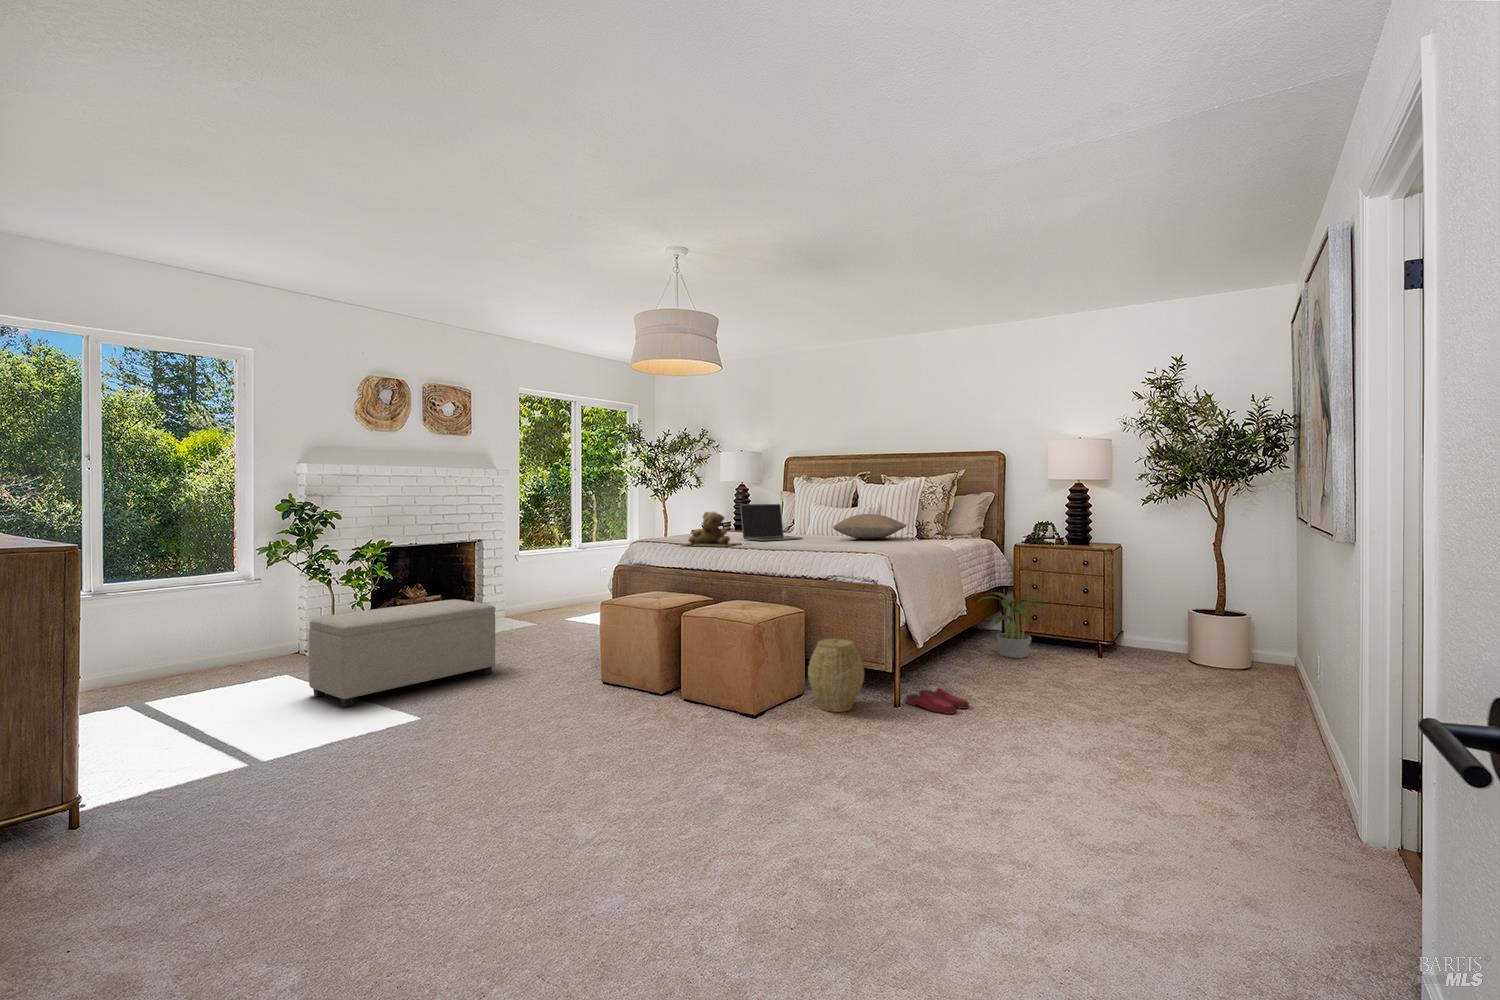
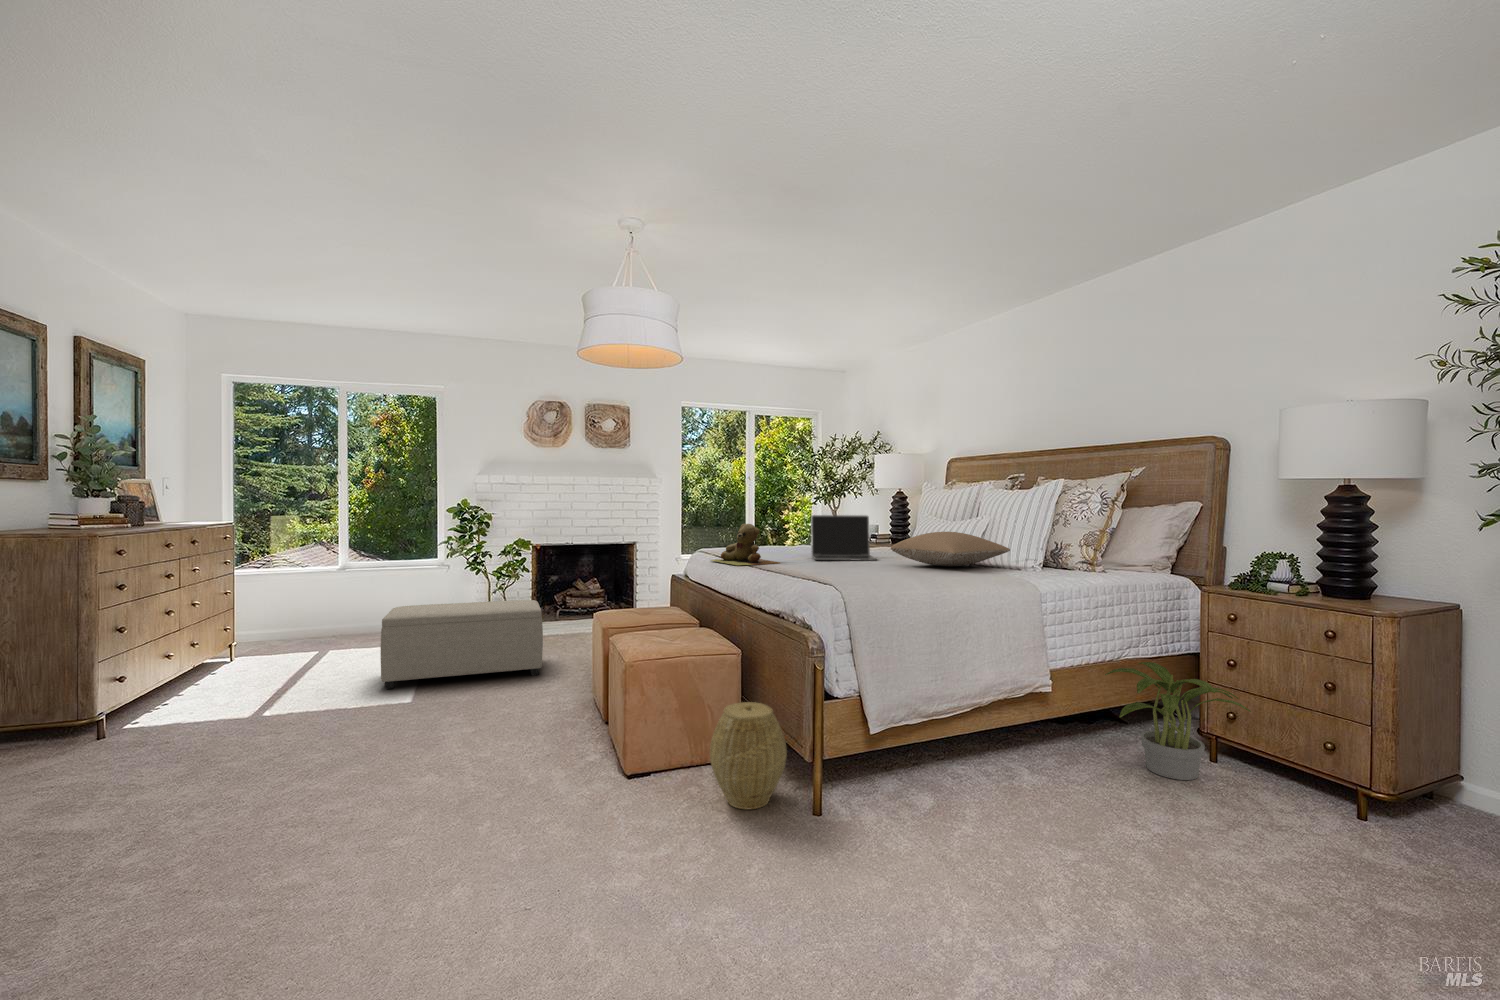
slippers: present [906,687,969,714] -> none [849,804,931,860]

